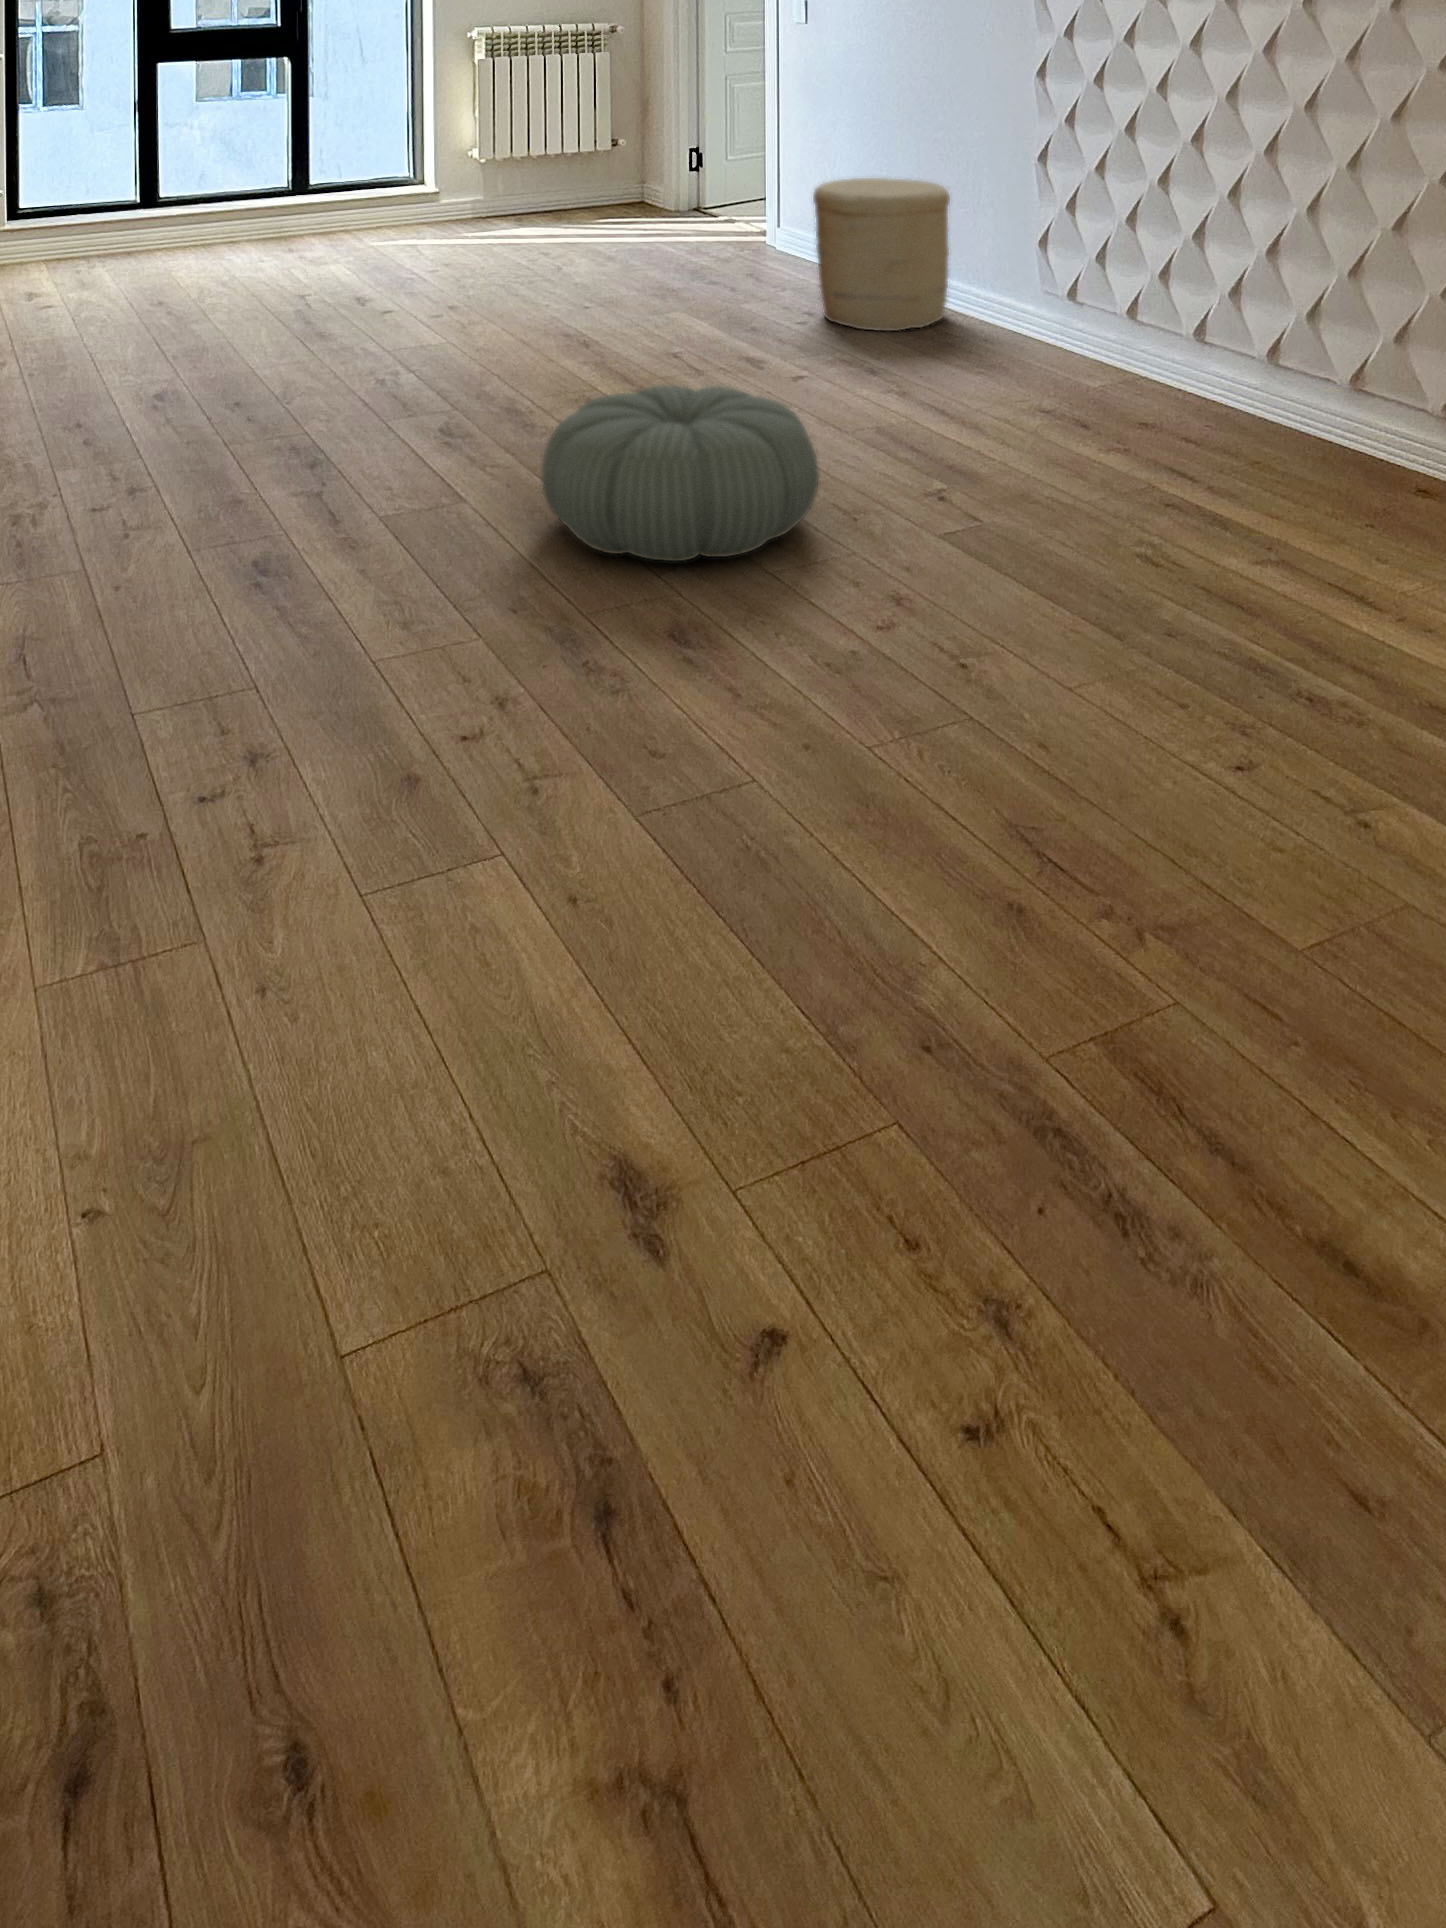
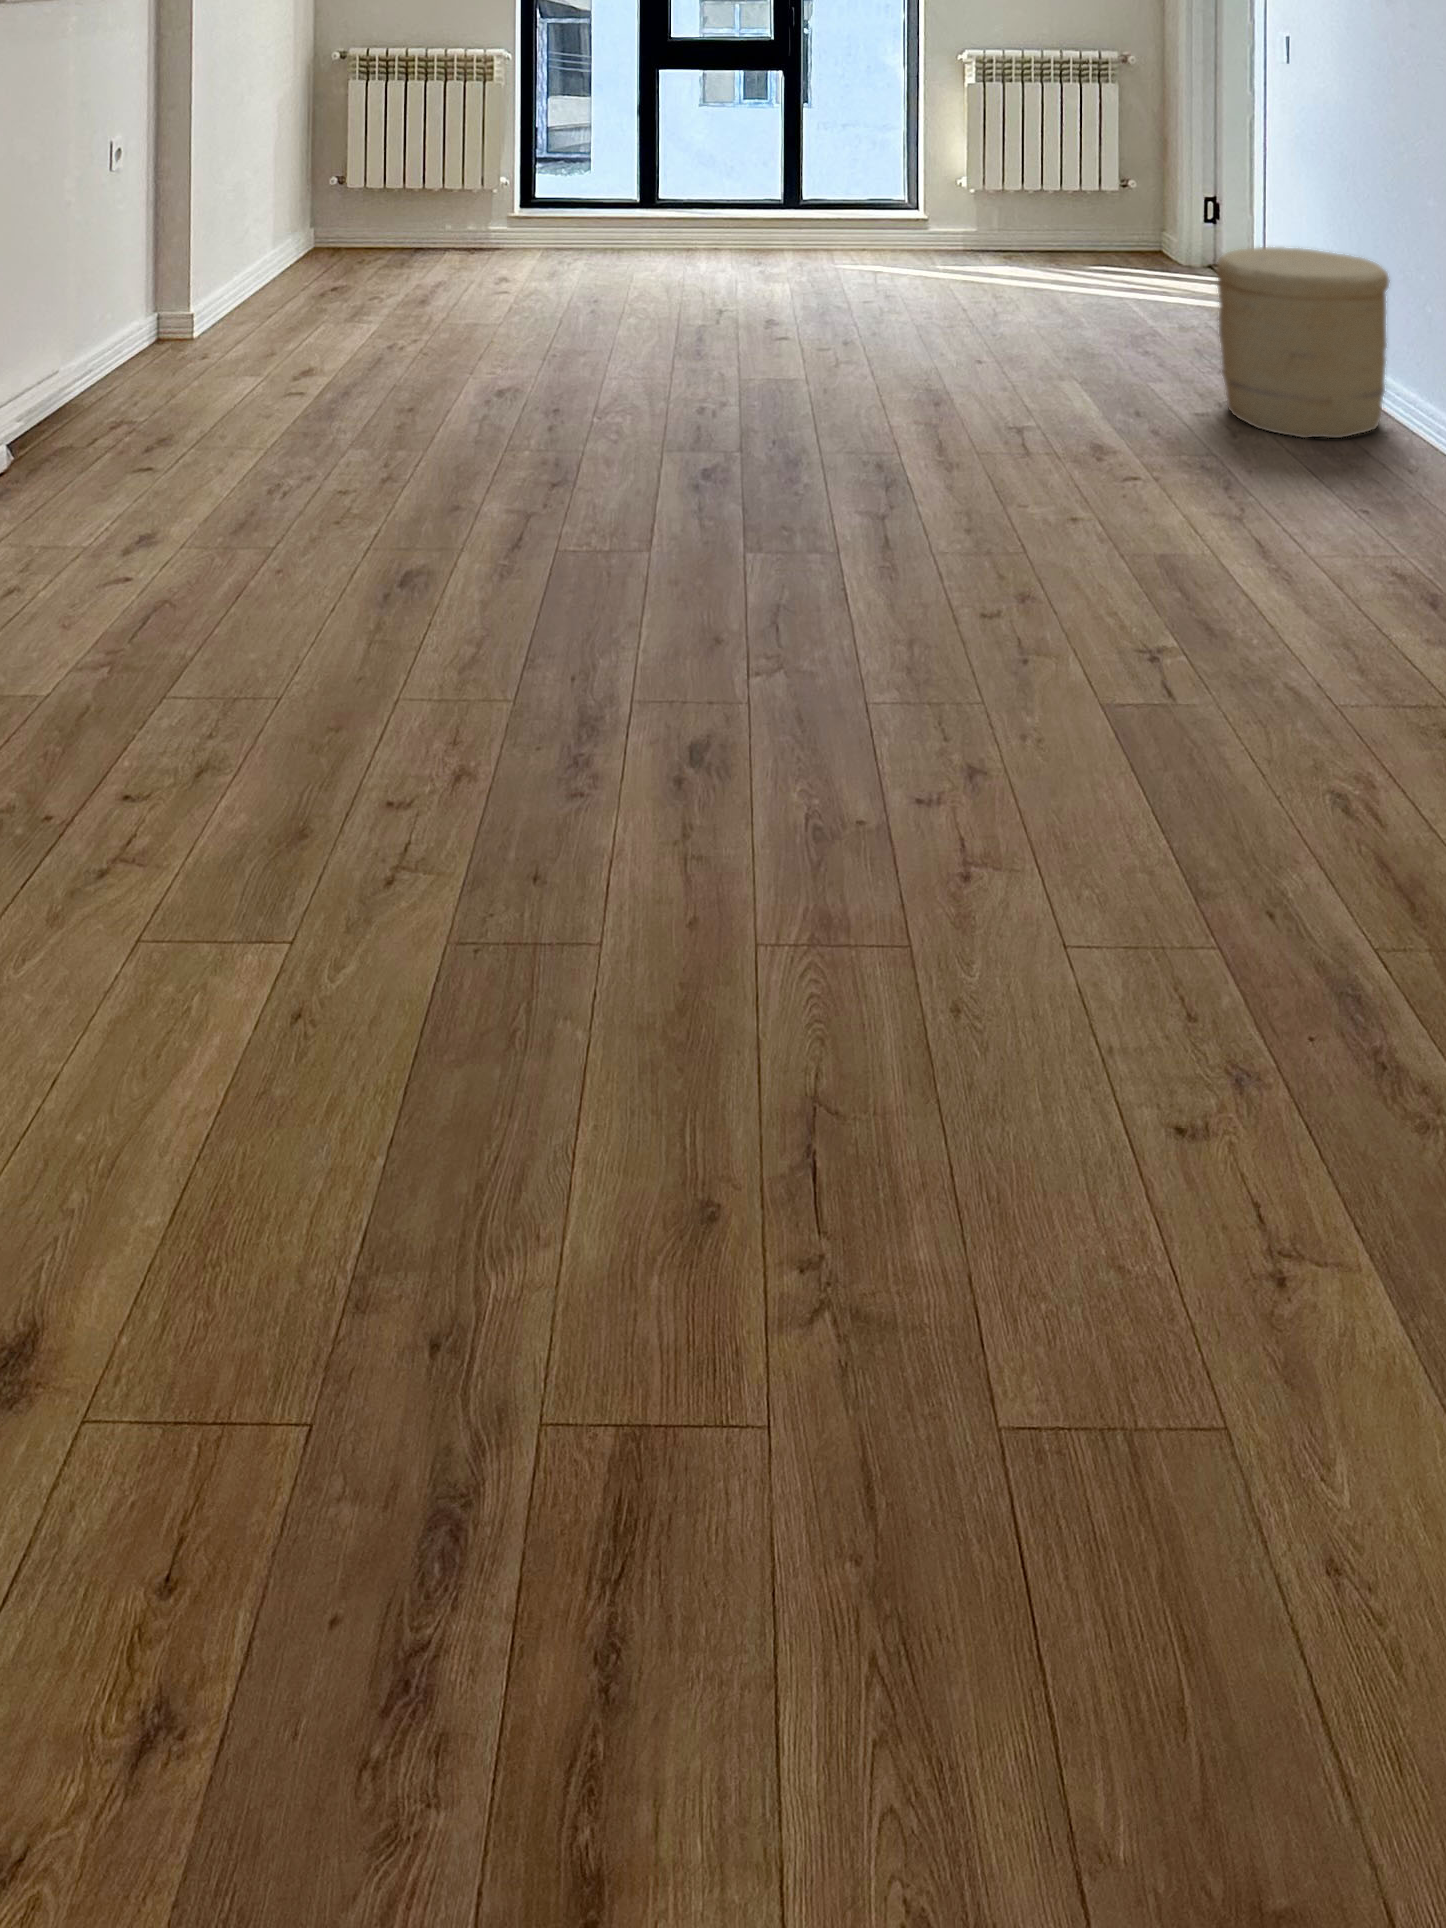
pouf: present [541,385,819,561] -> none [656,470,971,693]

